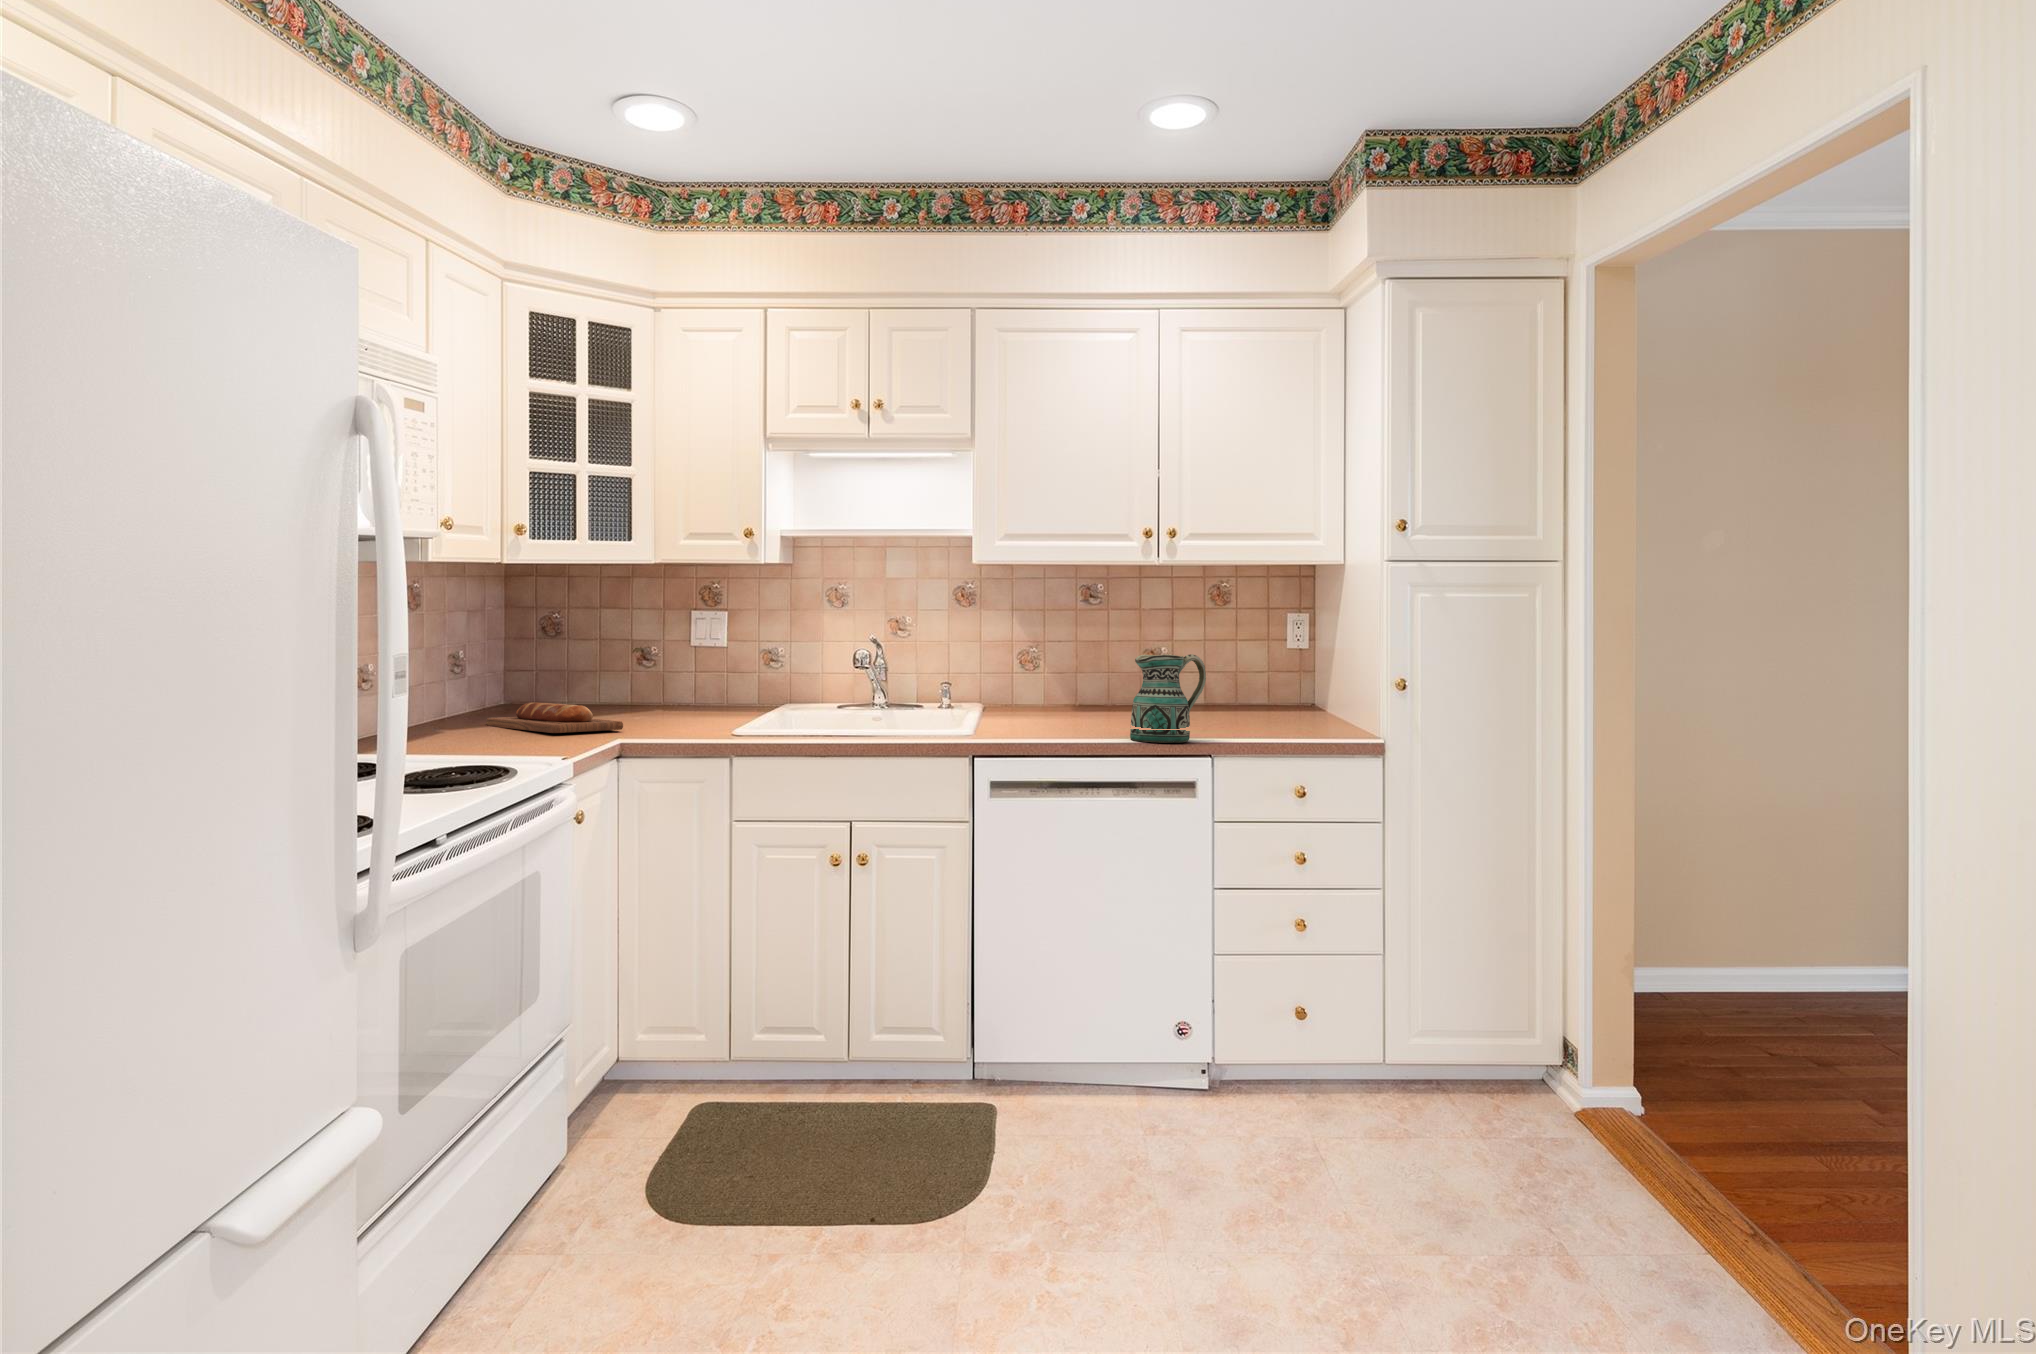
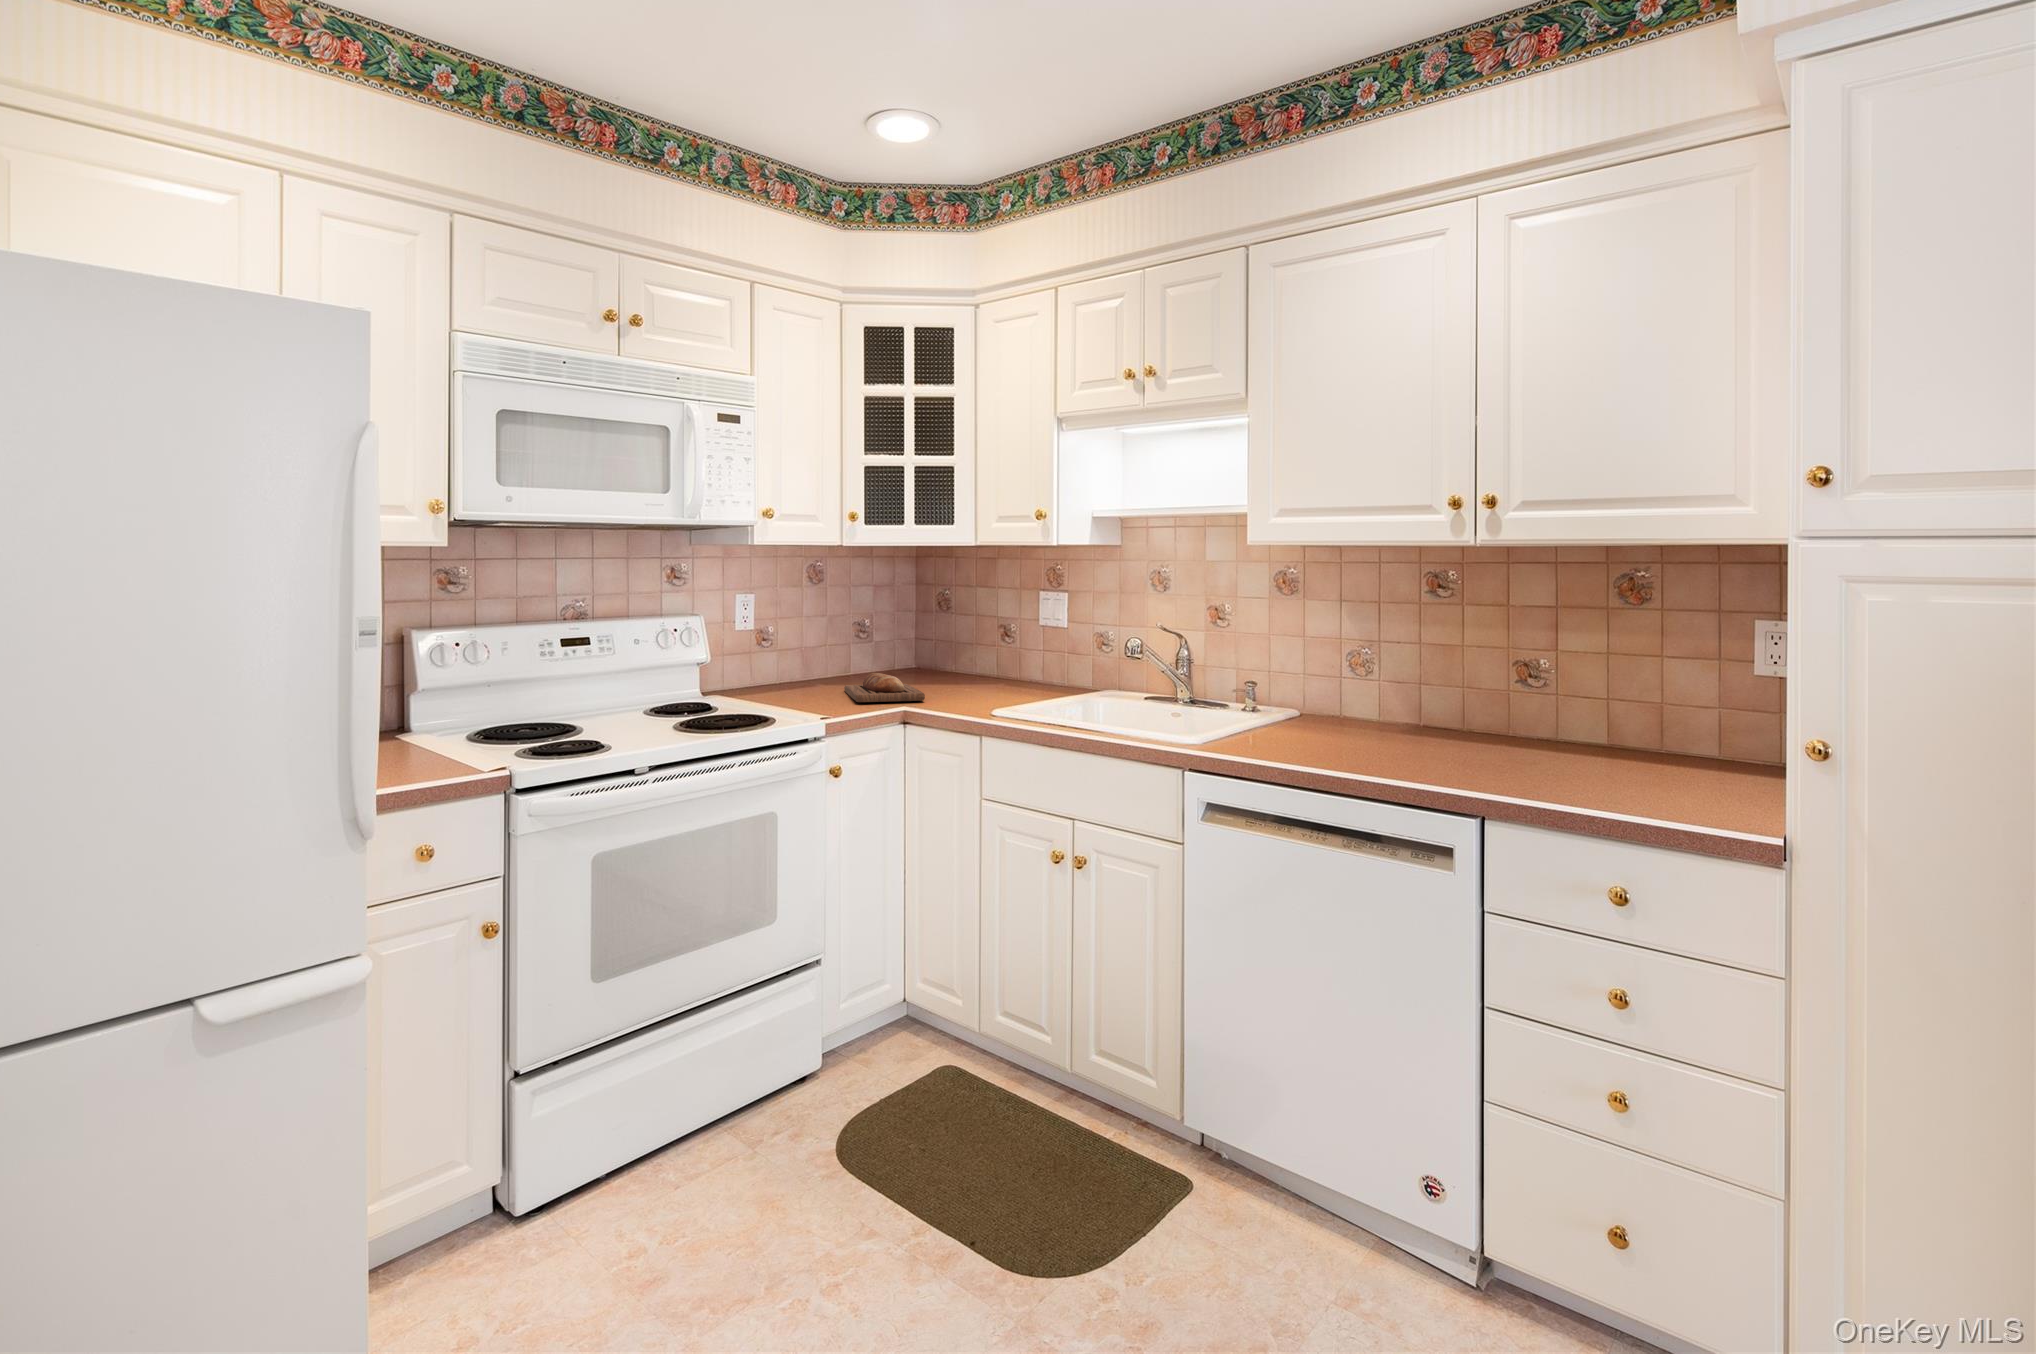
ceramic pitcher: present [1130,654,1206,743] -> none [1439,633,1552,746]

